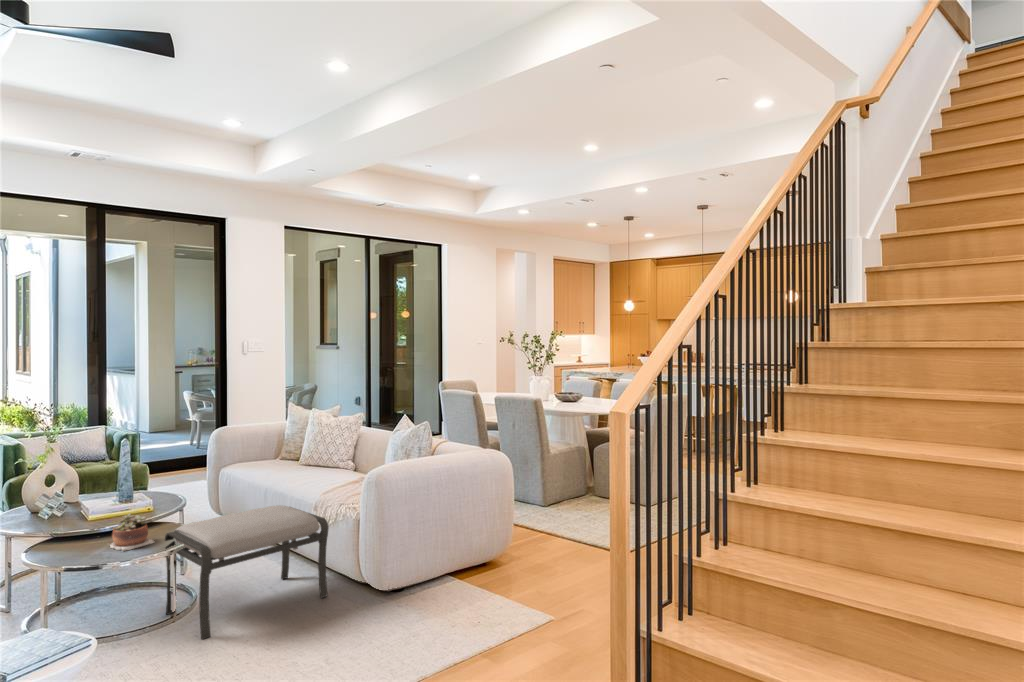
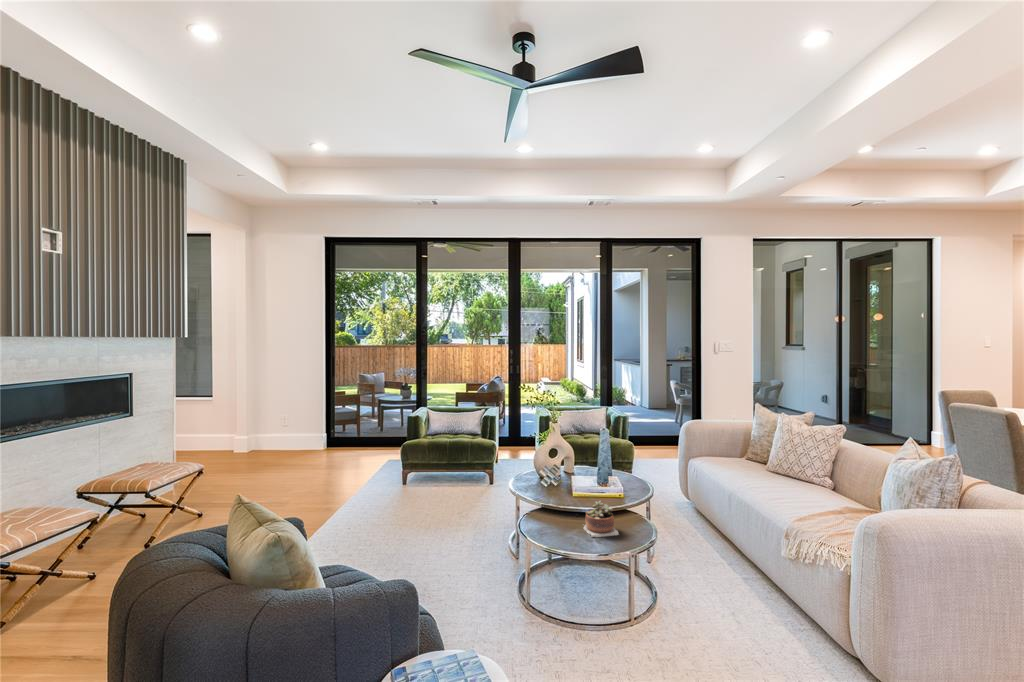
ottoman: present [165,505,329,639] -> none [628,523,806,661]

